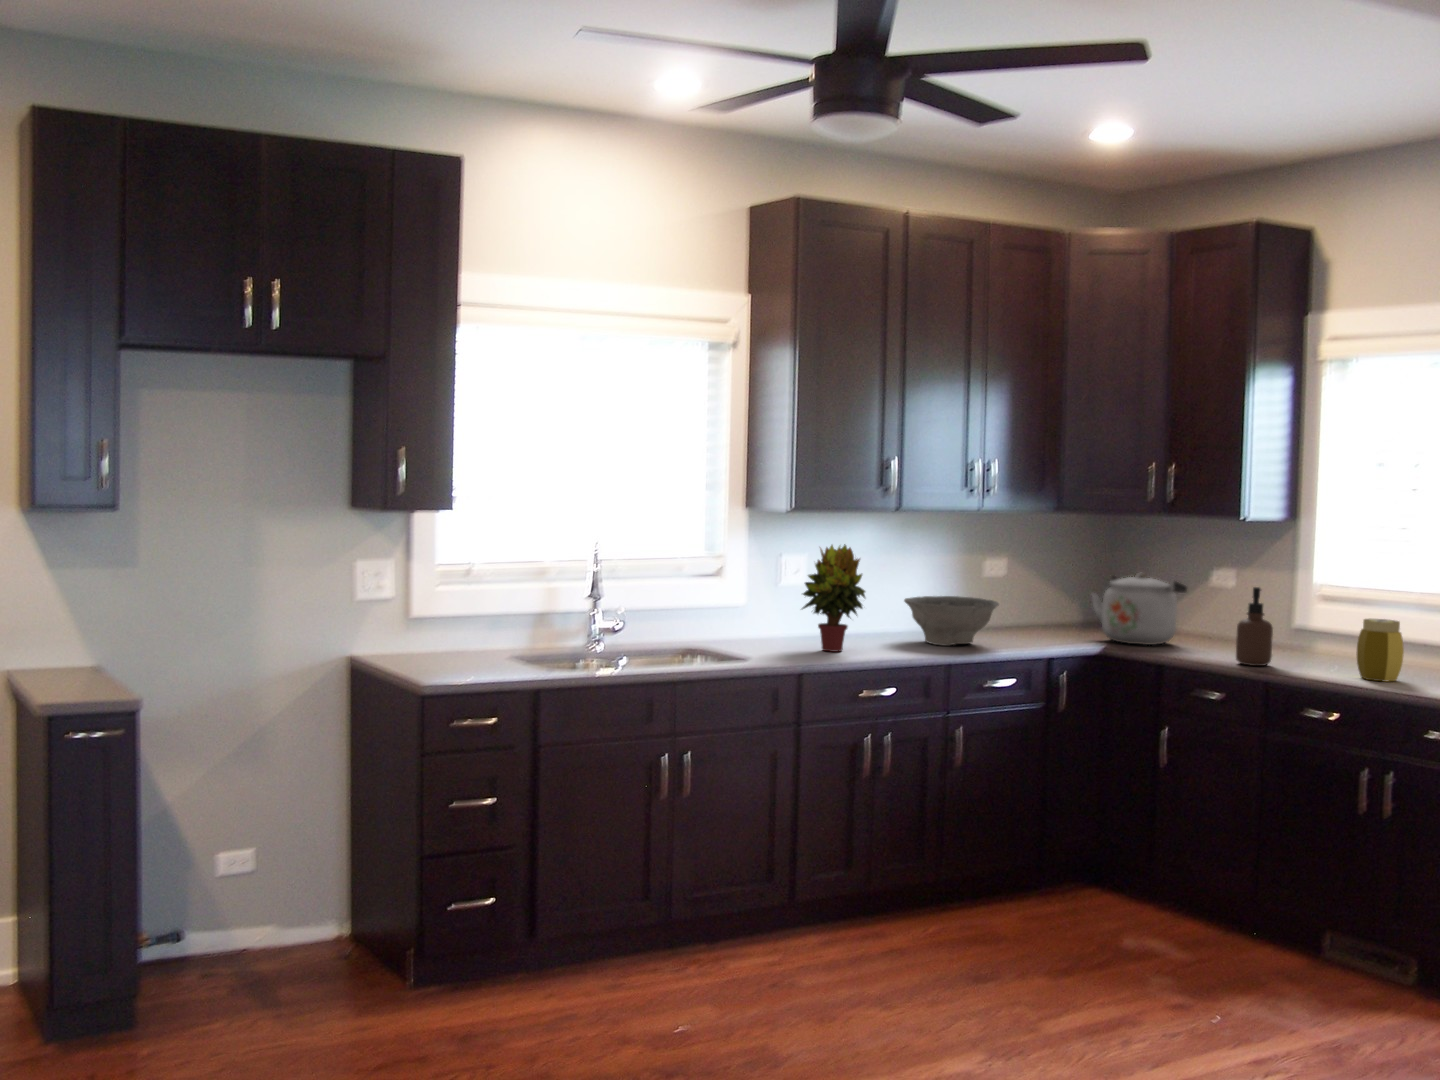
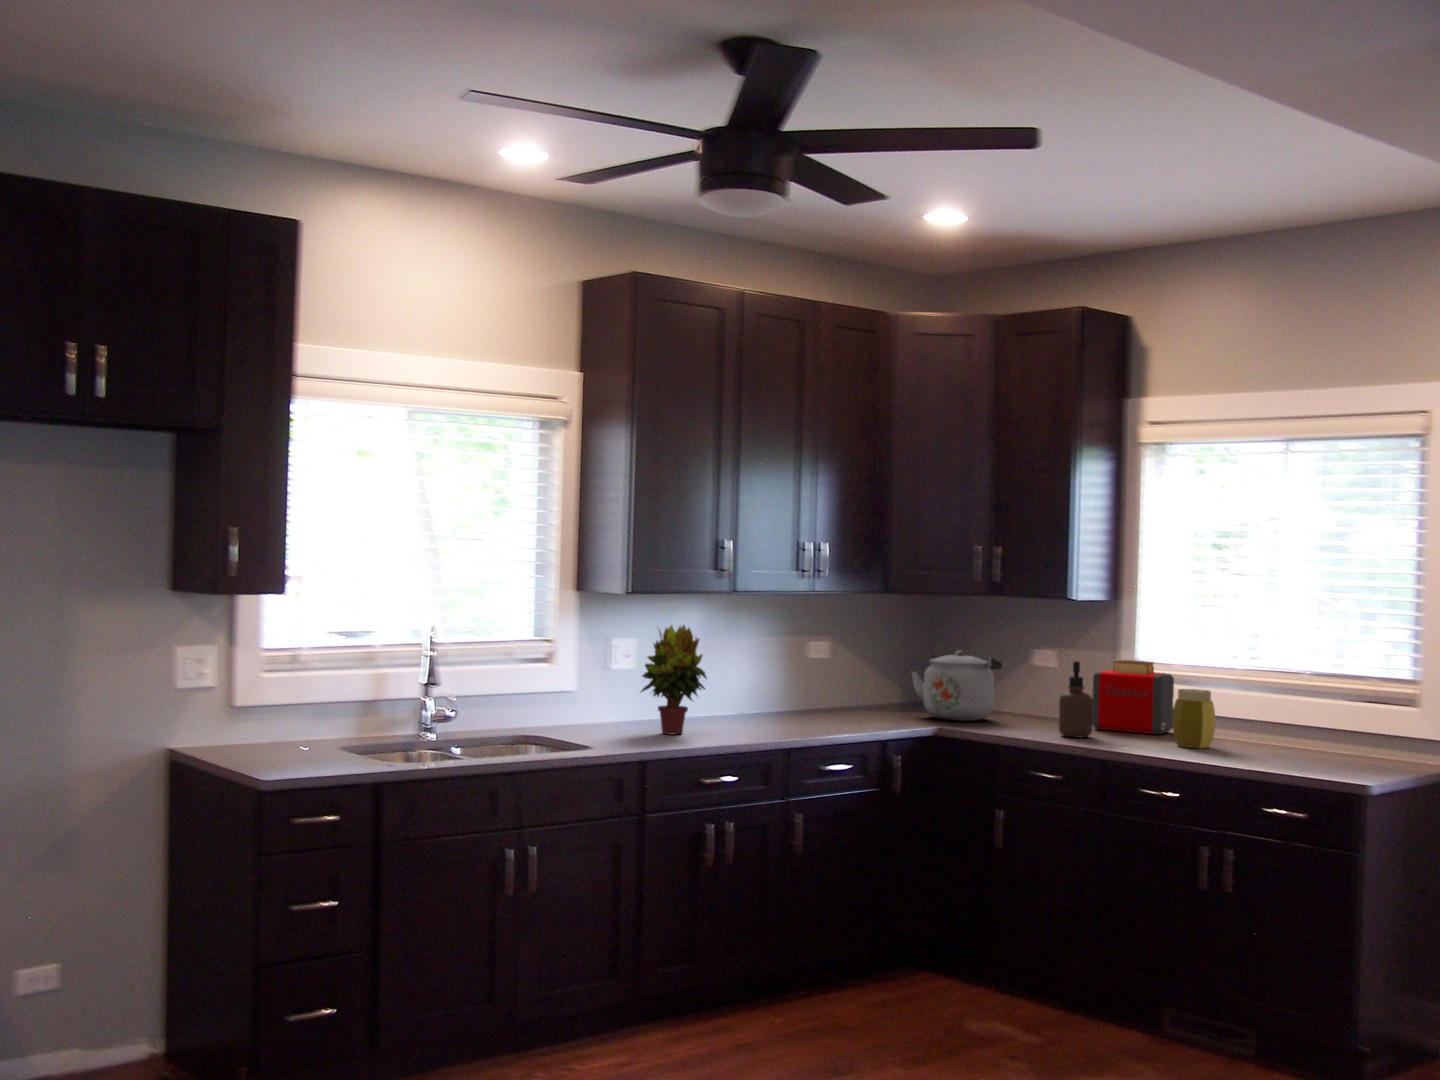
toaster: none [1277,586,1369,665] -> present [1092,660,1174,734]
bowl: present [904,596,999,646] -> none [737,676,831,726]

